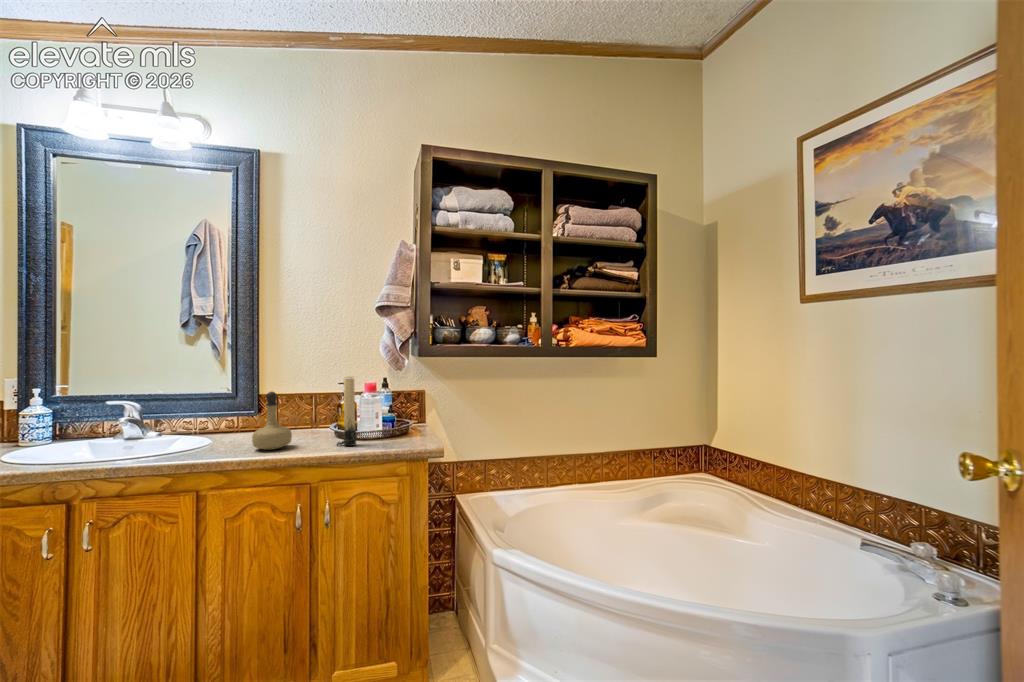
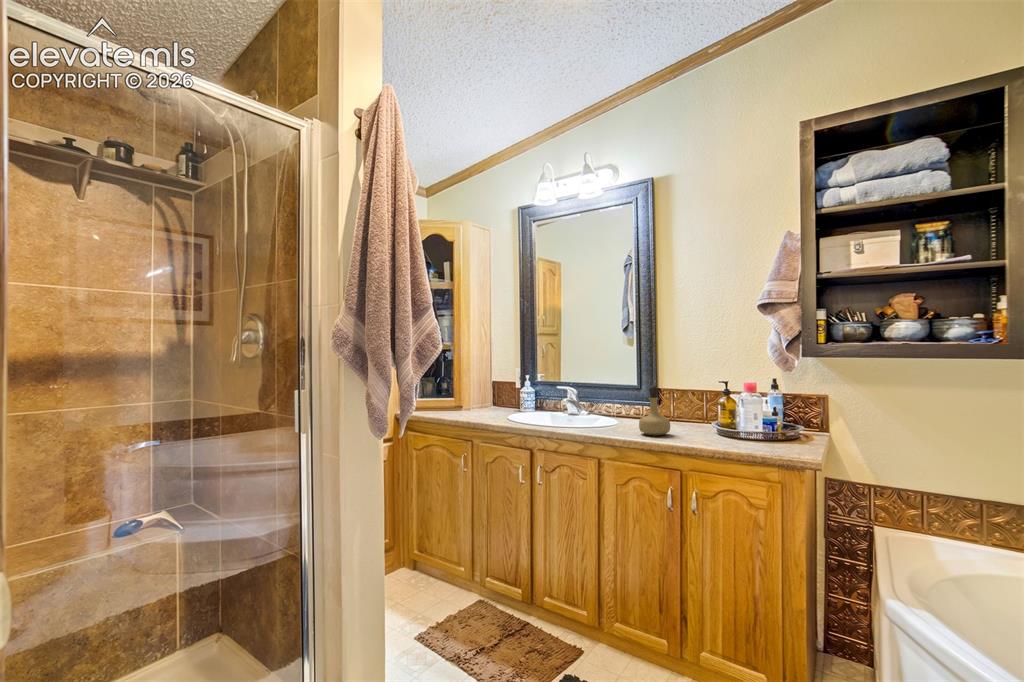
candle: present [337,376,356,446] -> none [708,375,727,443]

